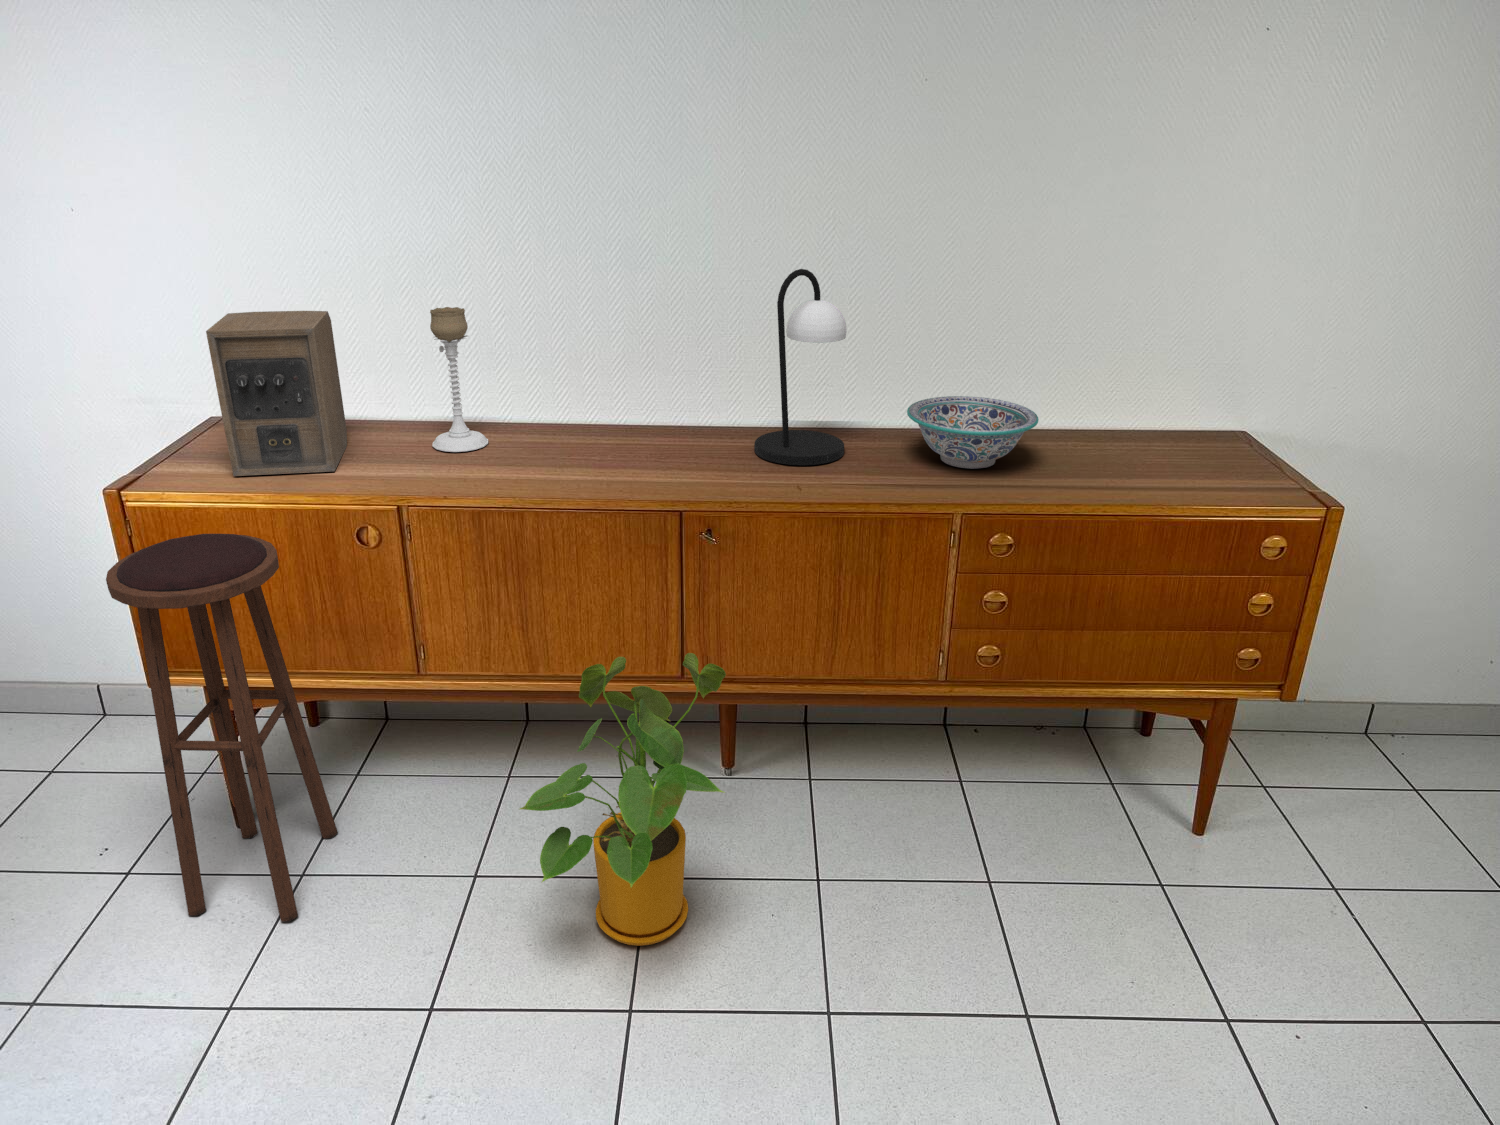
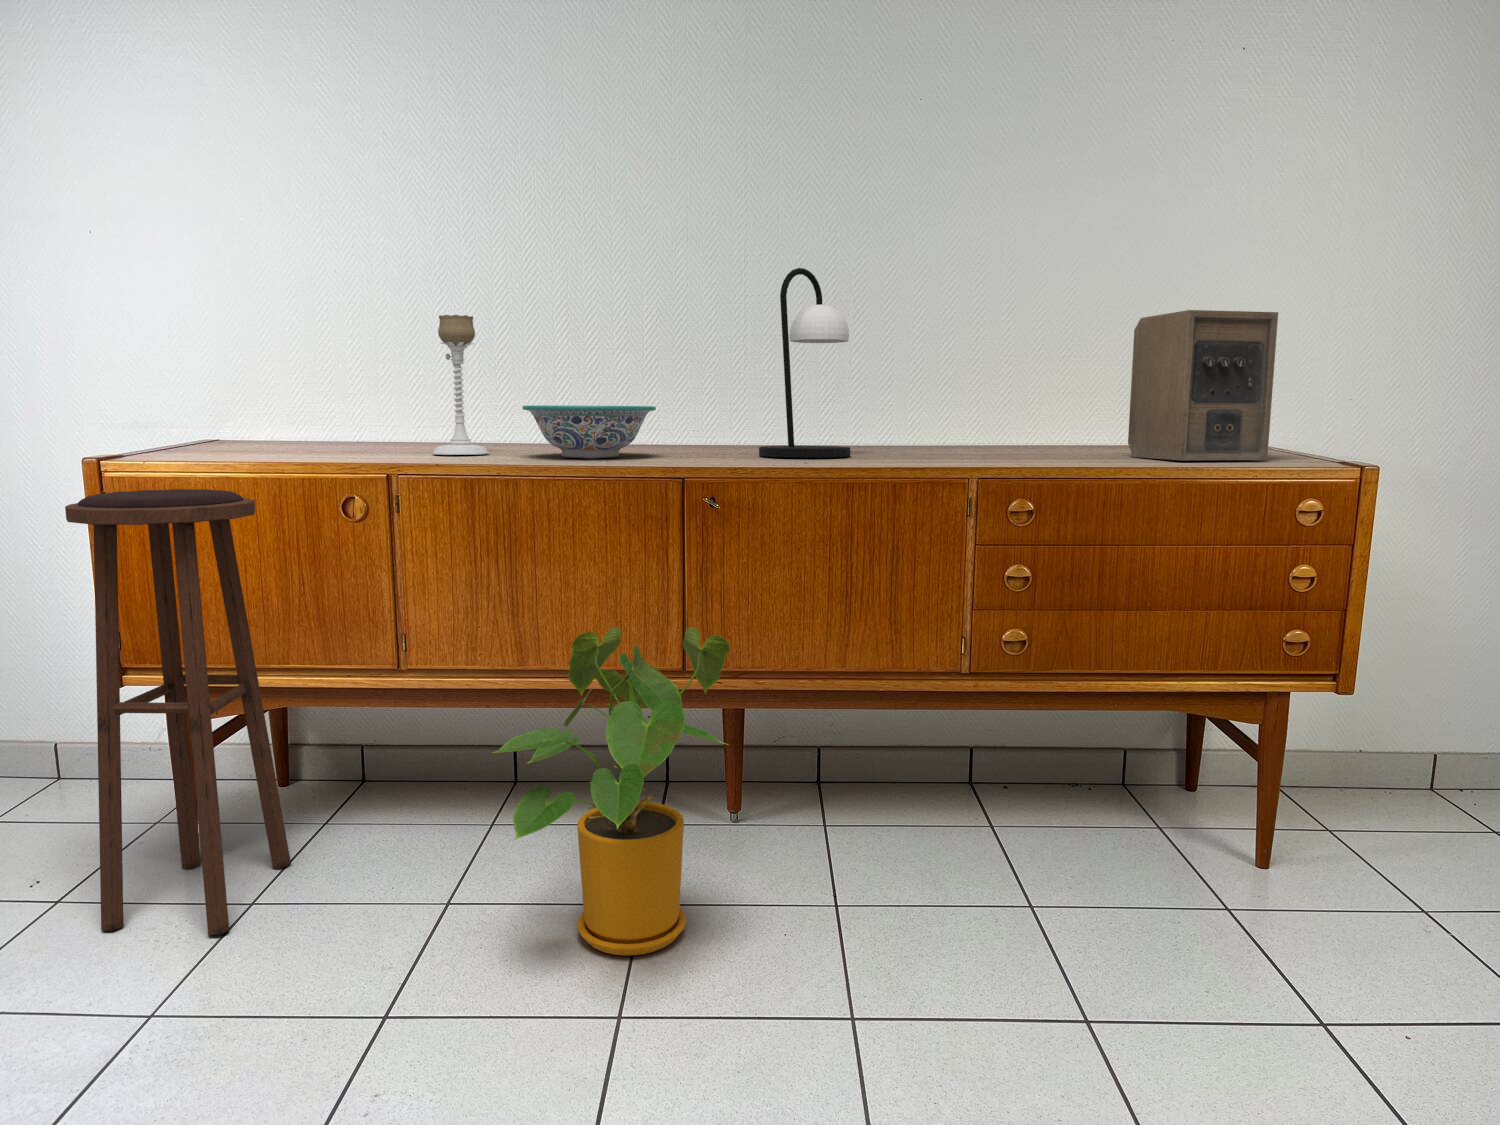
speaker: present [206,311,347,476] -> present [1128,310,1278,460]
decorative bowl: present [907,396,1039,469] -> present [522,405,656,458]

